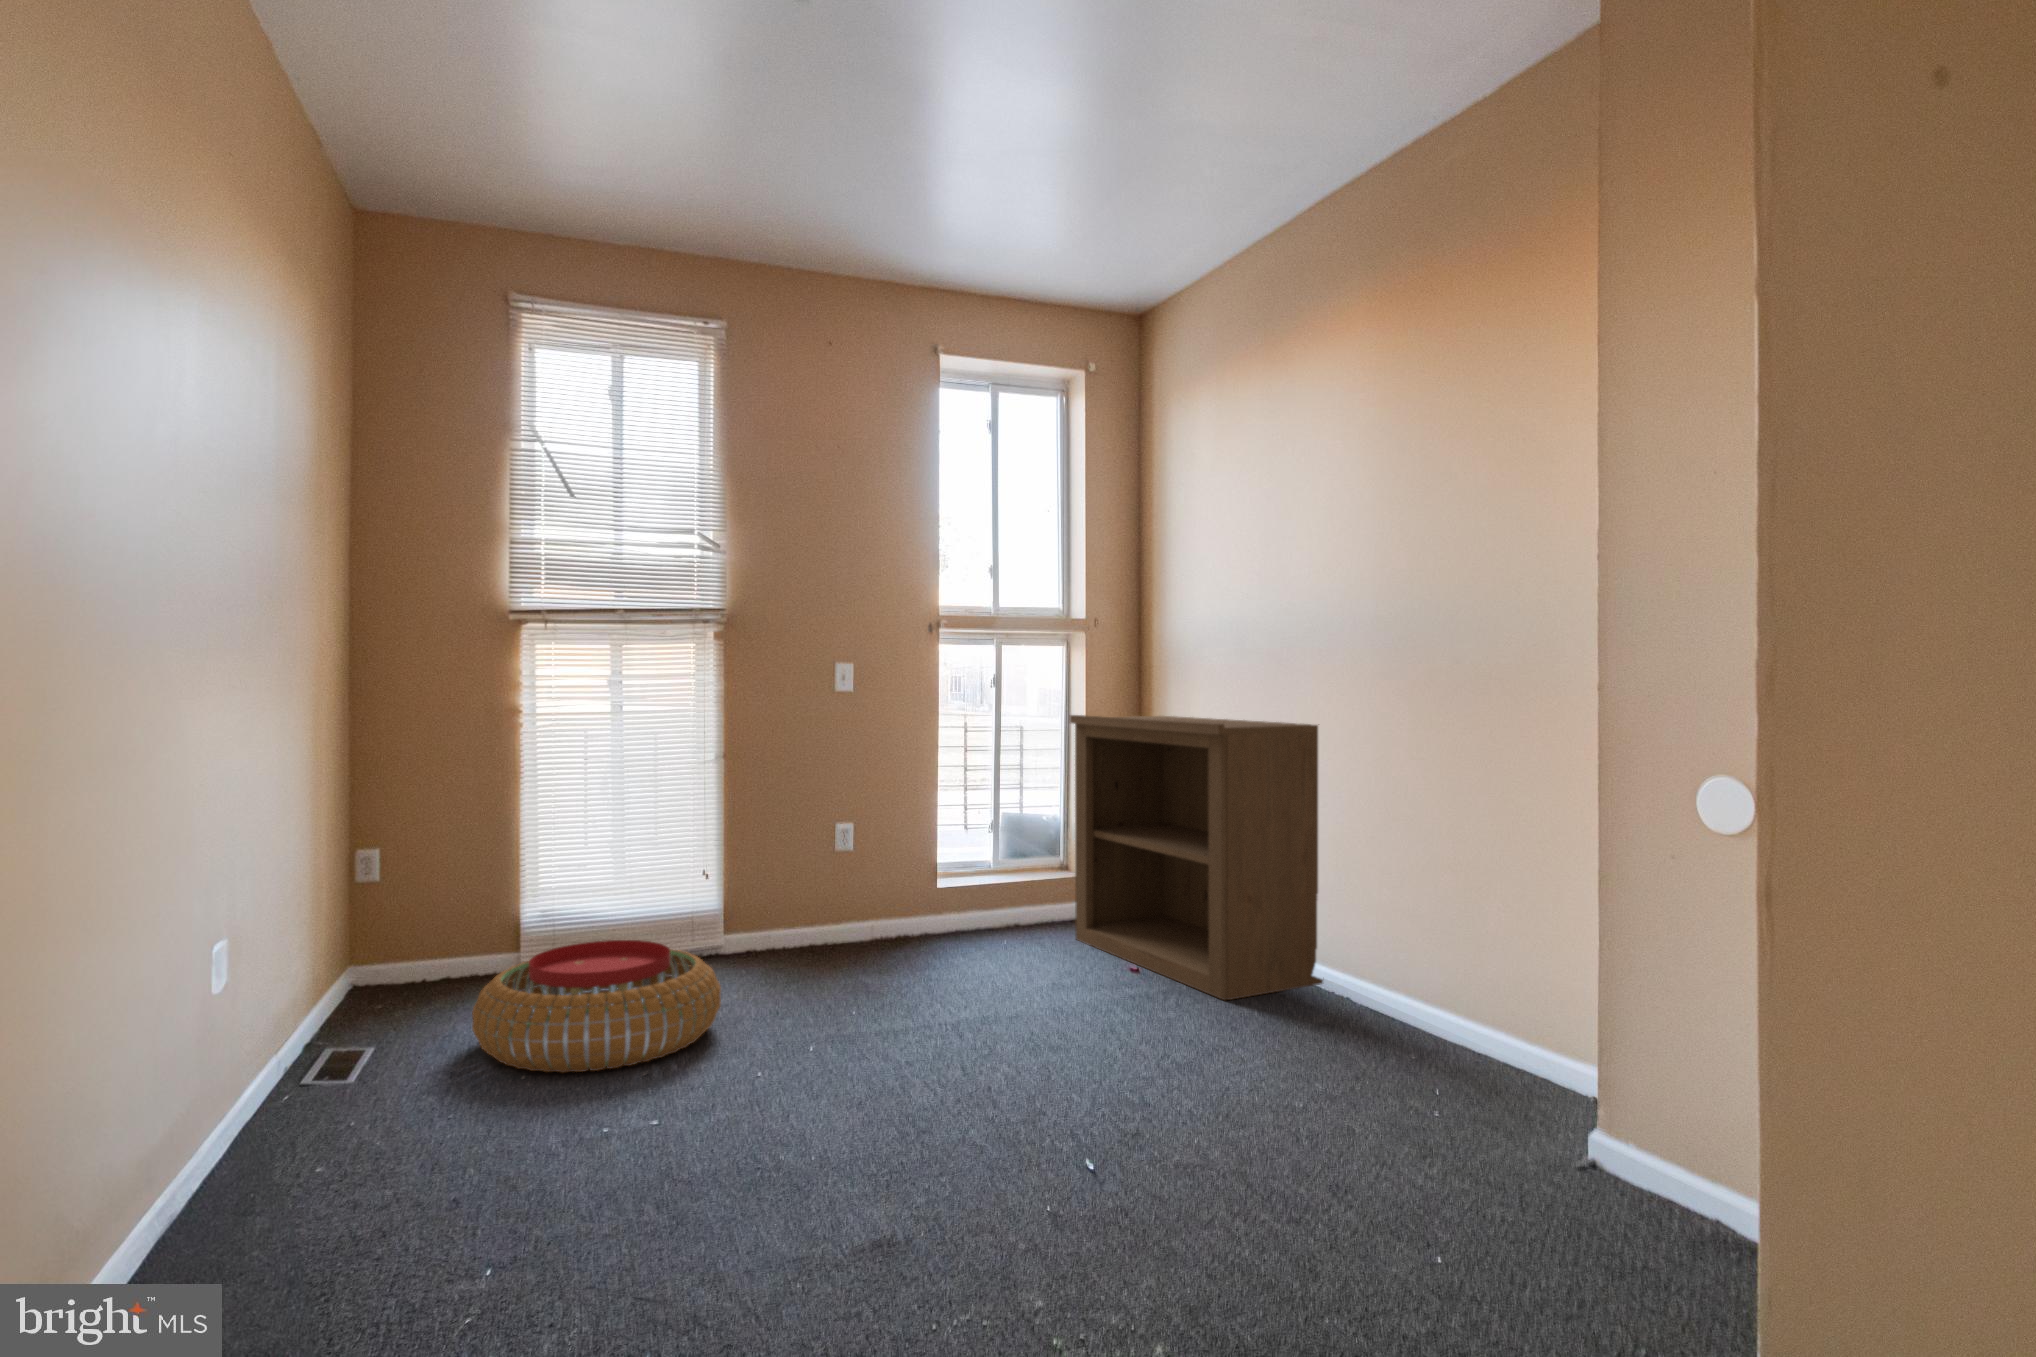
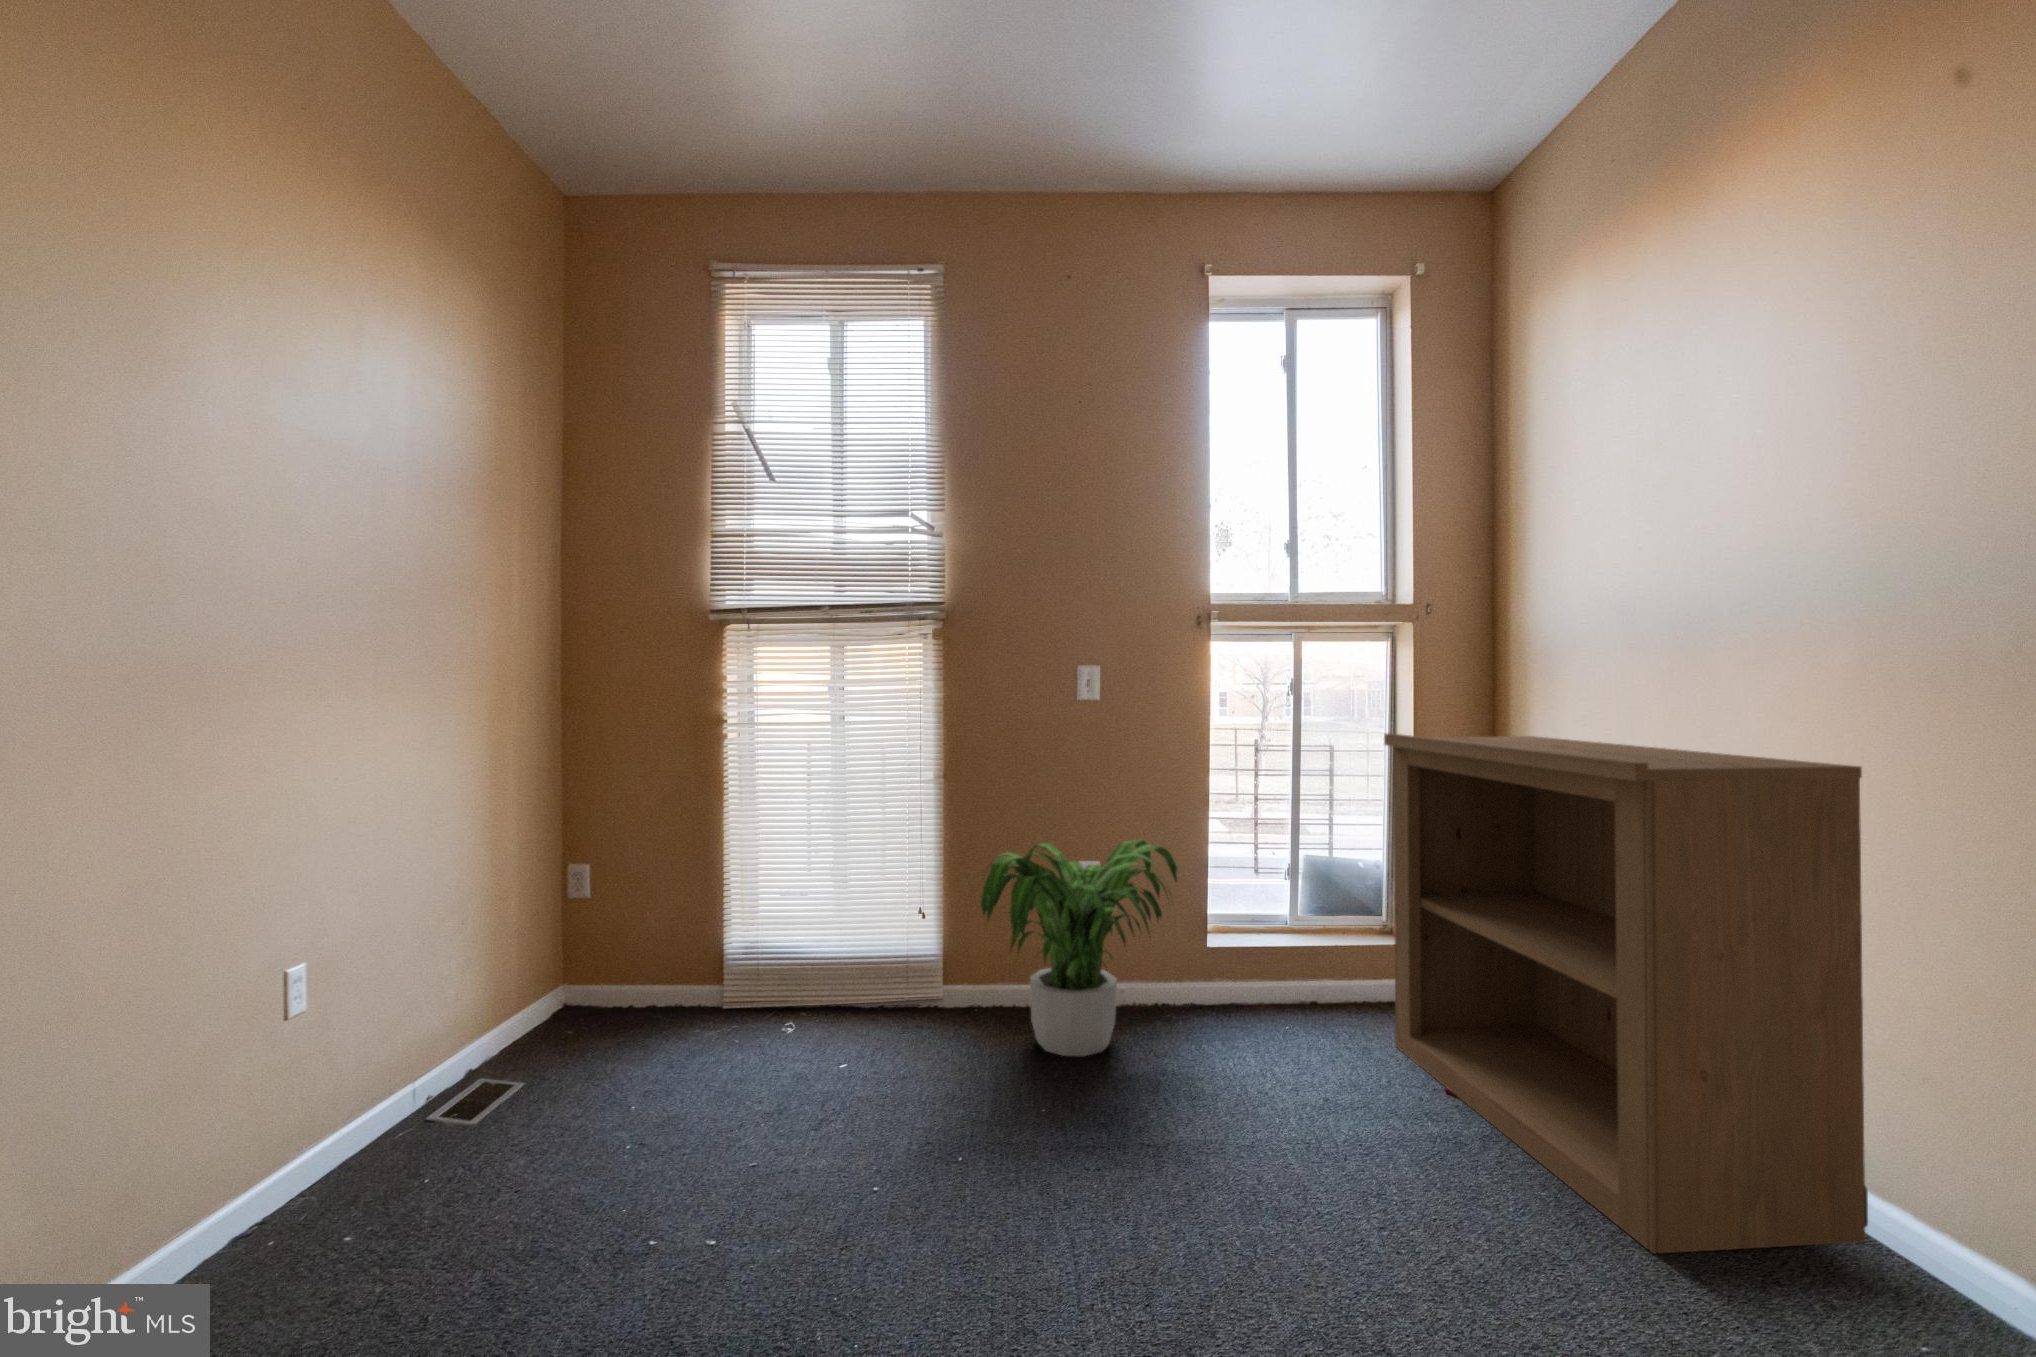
potted plant: none [765,802,932,967] -> present [981,840,1177,1056]
pouf: present [472,940,721,1073] -> none [528,1011,849,1222]

